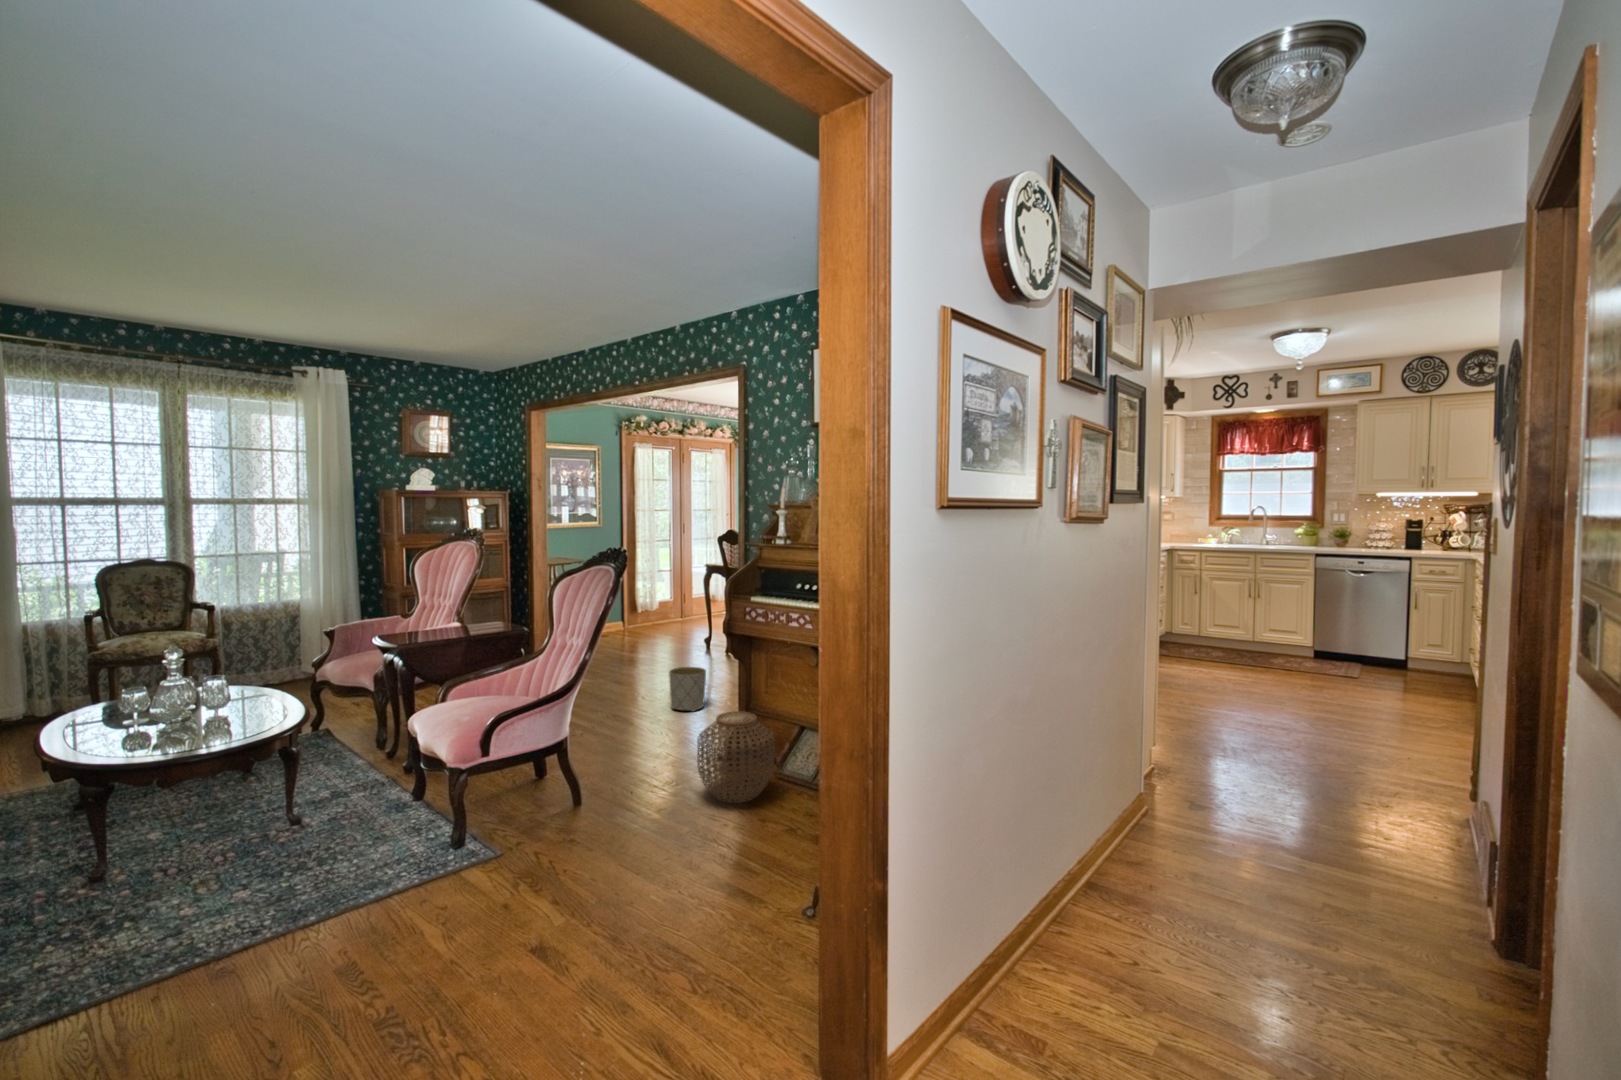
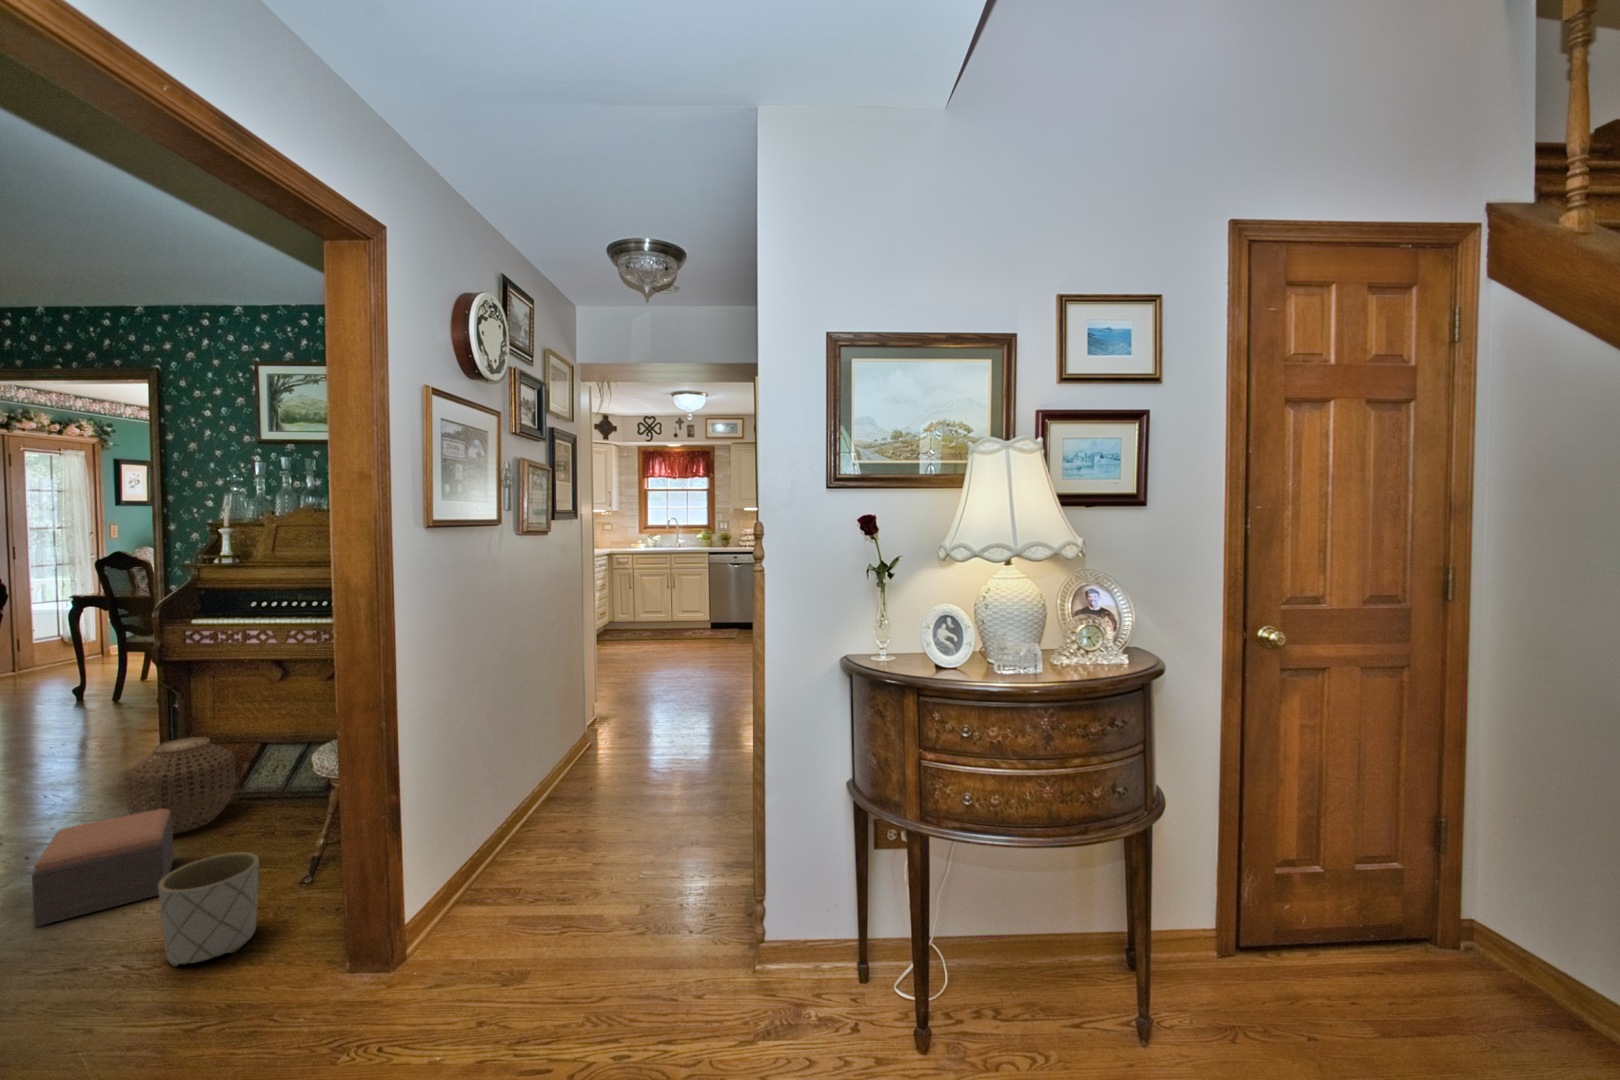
planter: present [669,667,706,711] -> present [158,852,259,966]
footstool: none [619,779,720,872] -> present [32,809,174,926]

